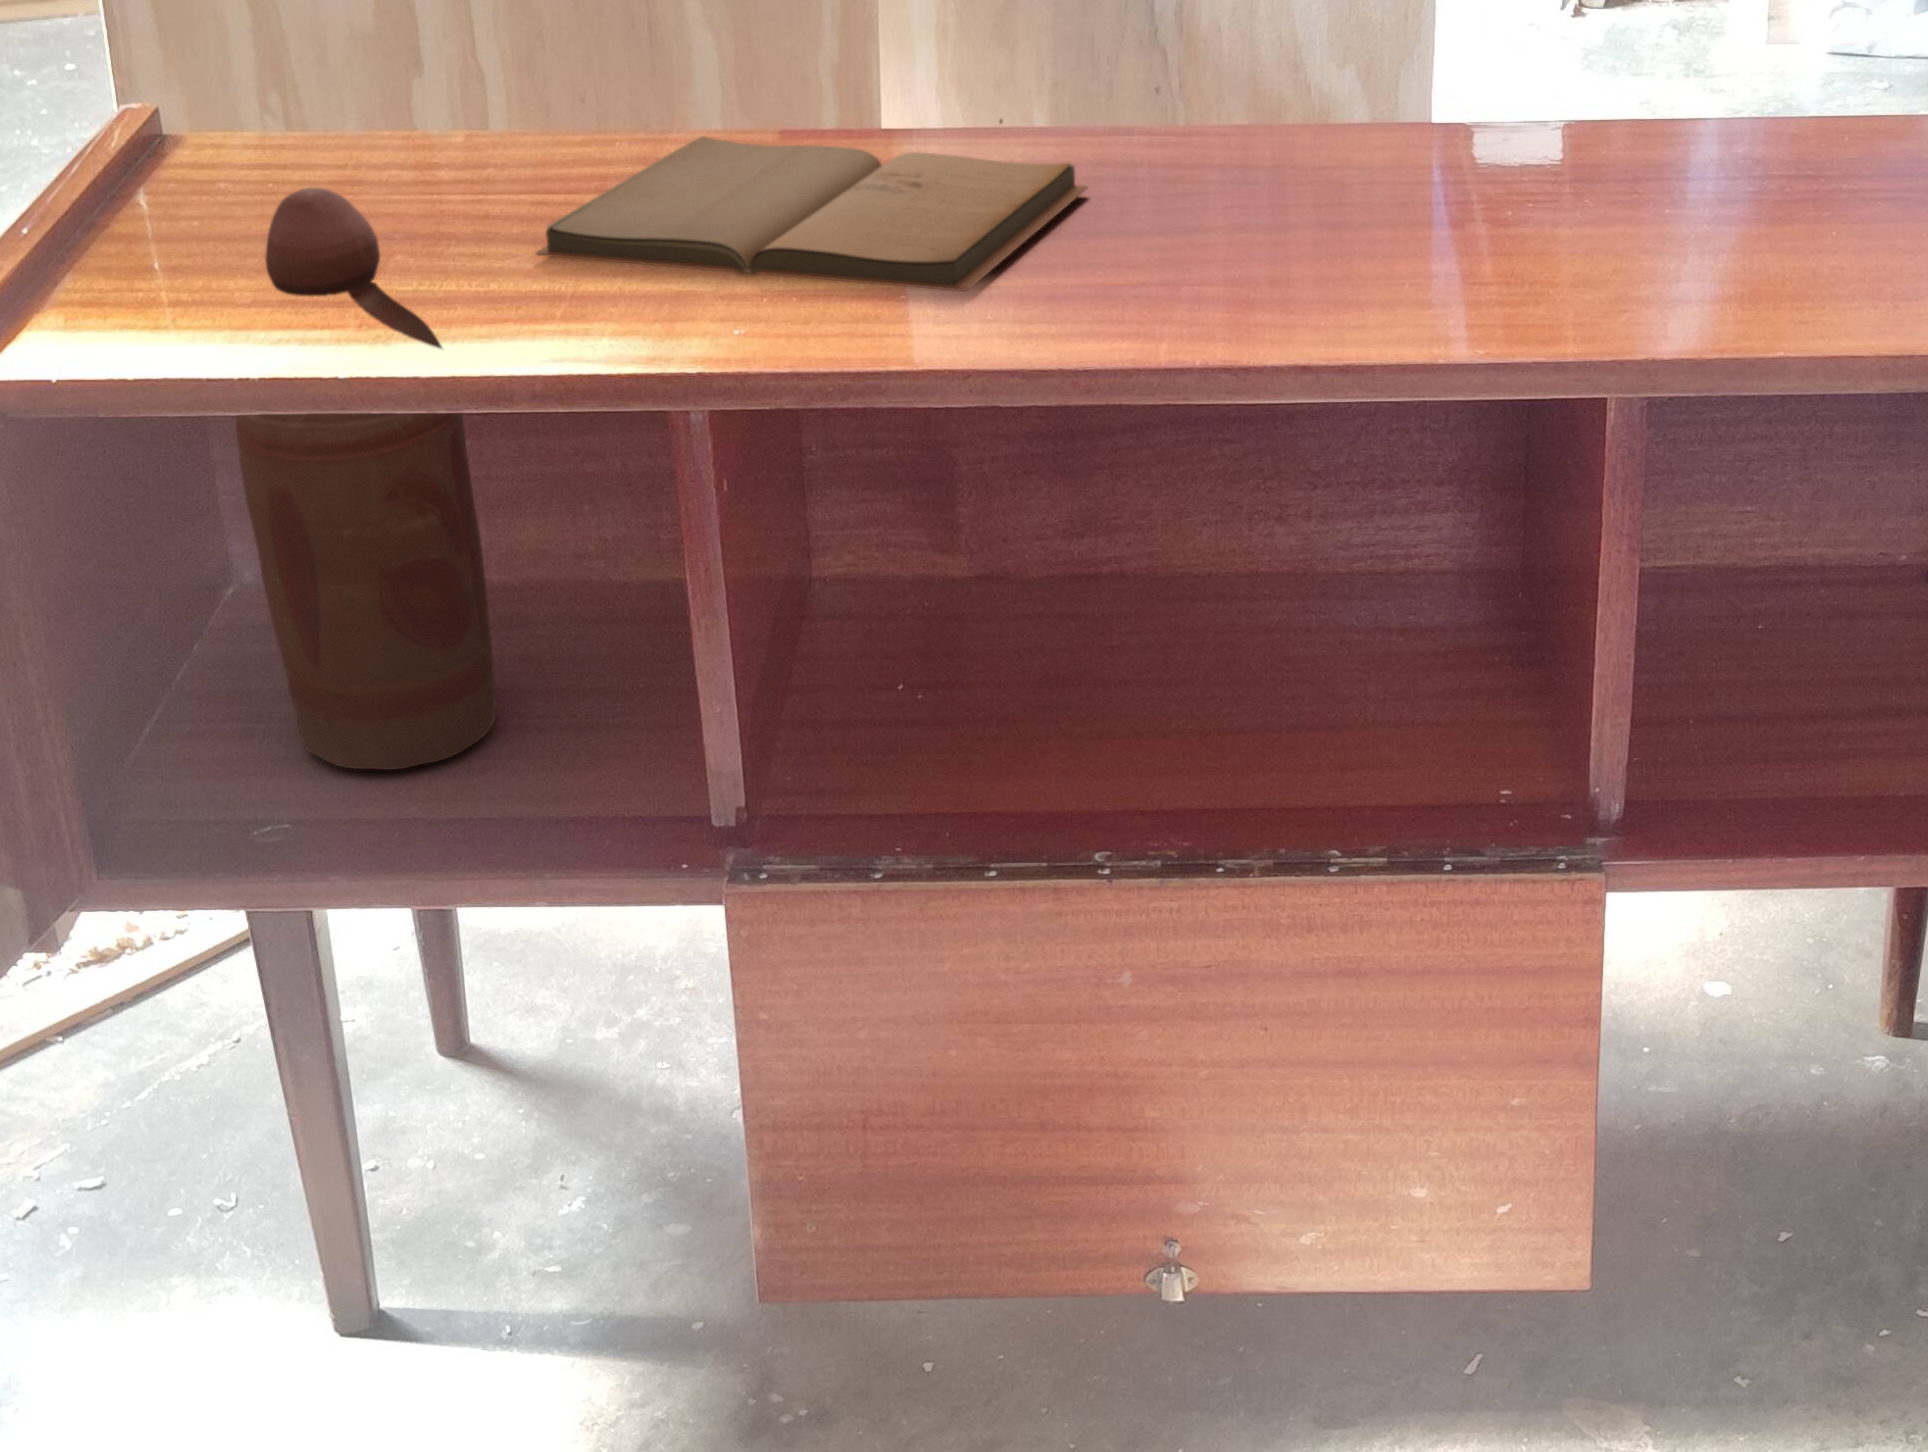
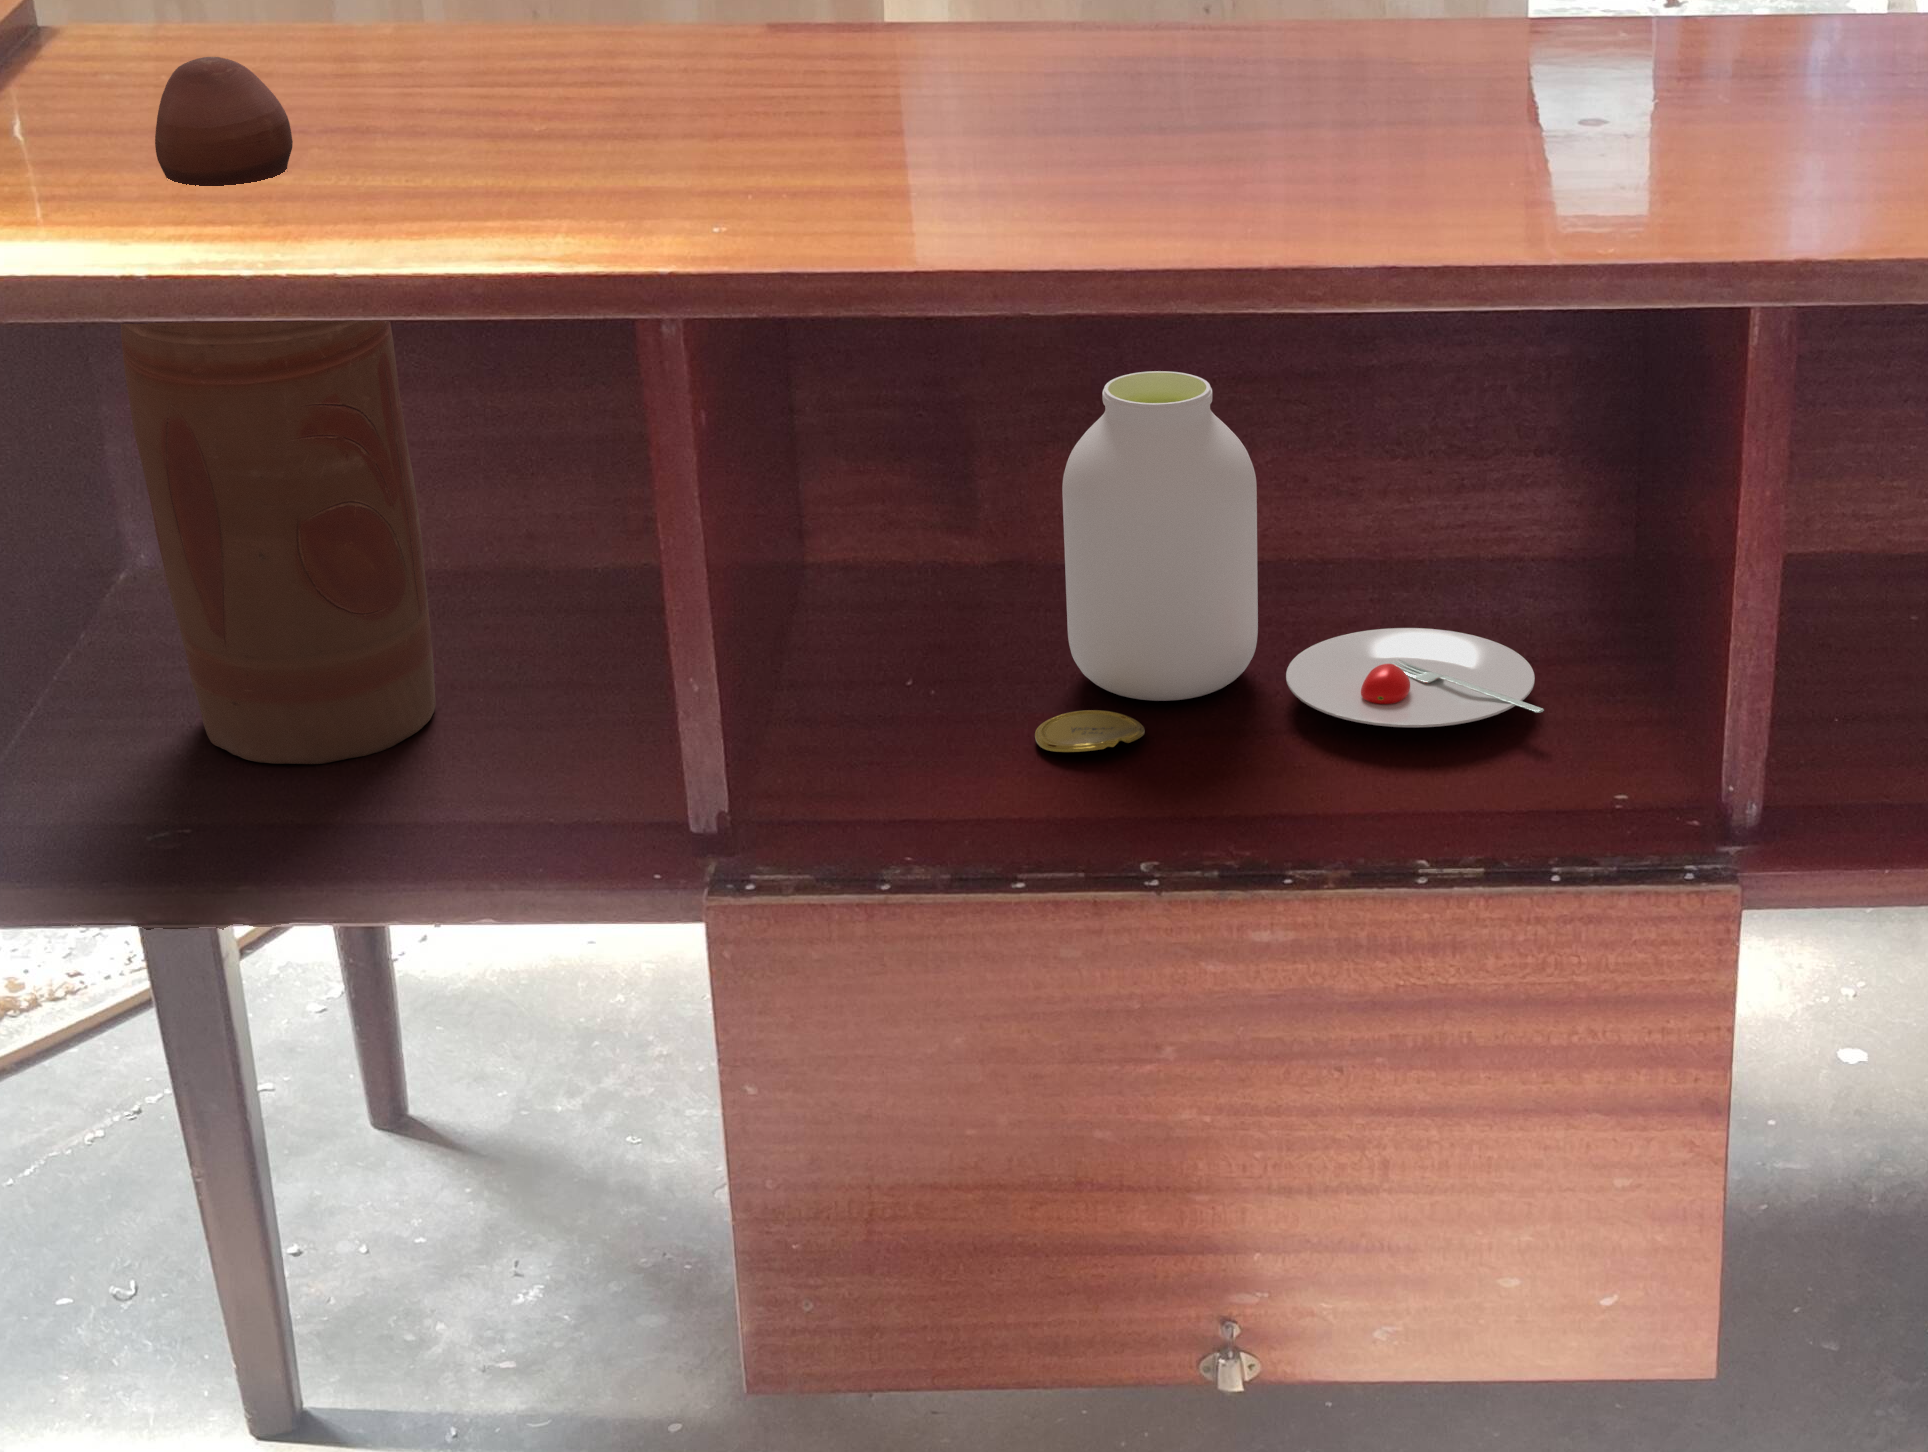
book: present [535,136,1088,291] -> none [478,21,1134,180]
jar: none [1003,435,1435,760] -> present [1035,371,1544,752]

